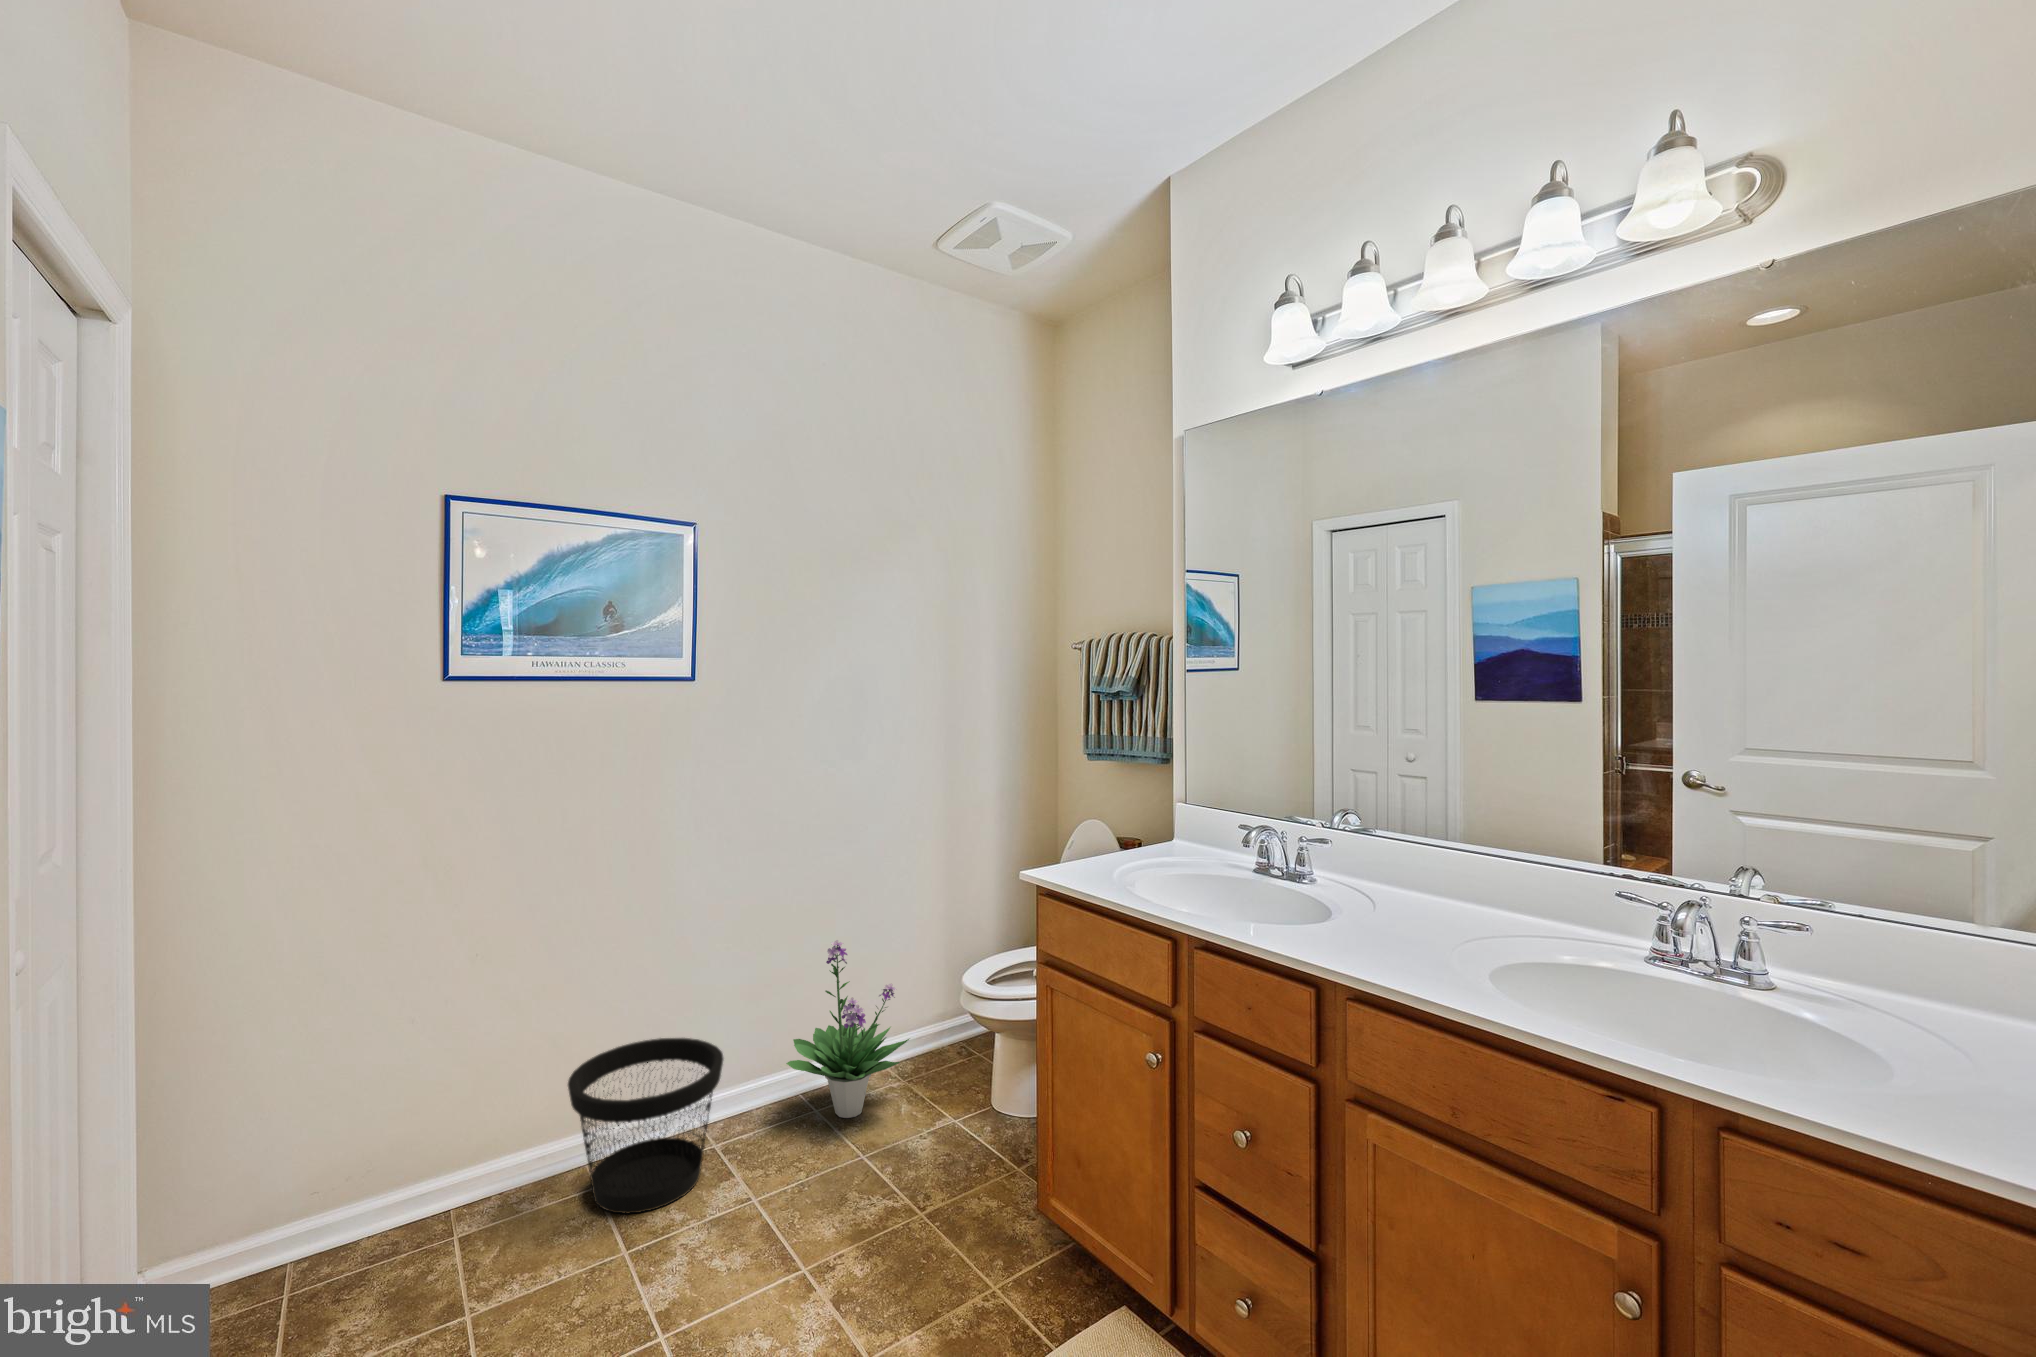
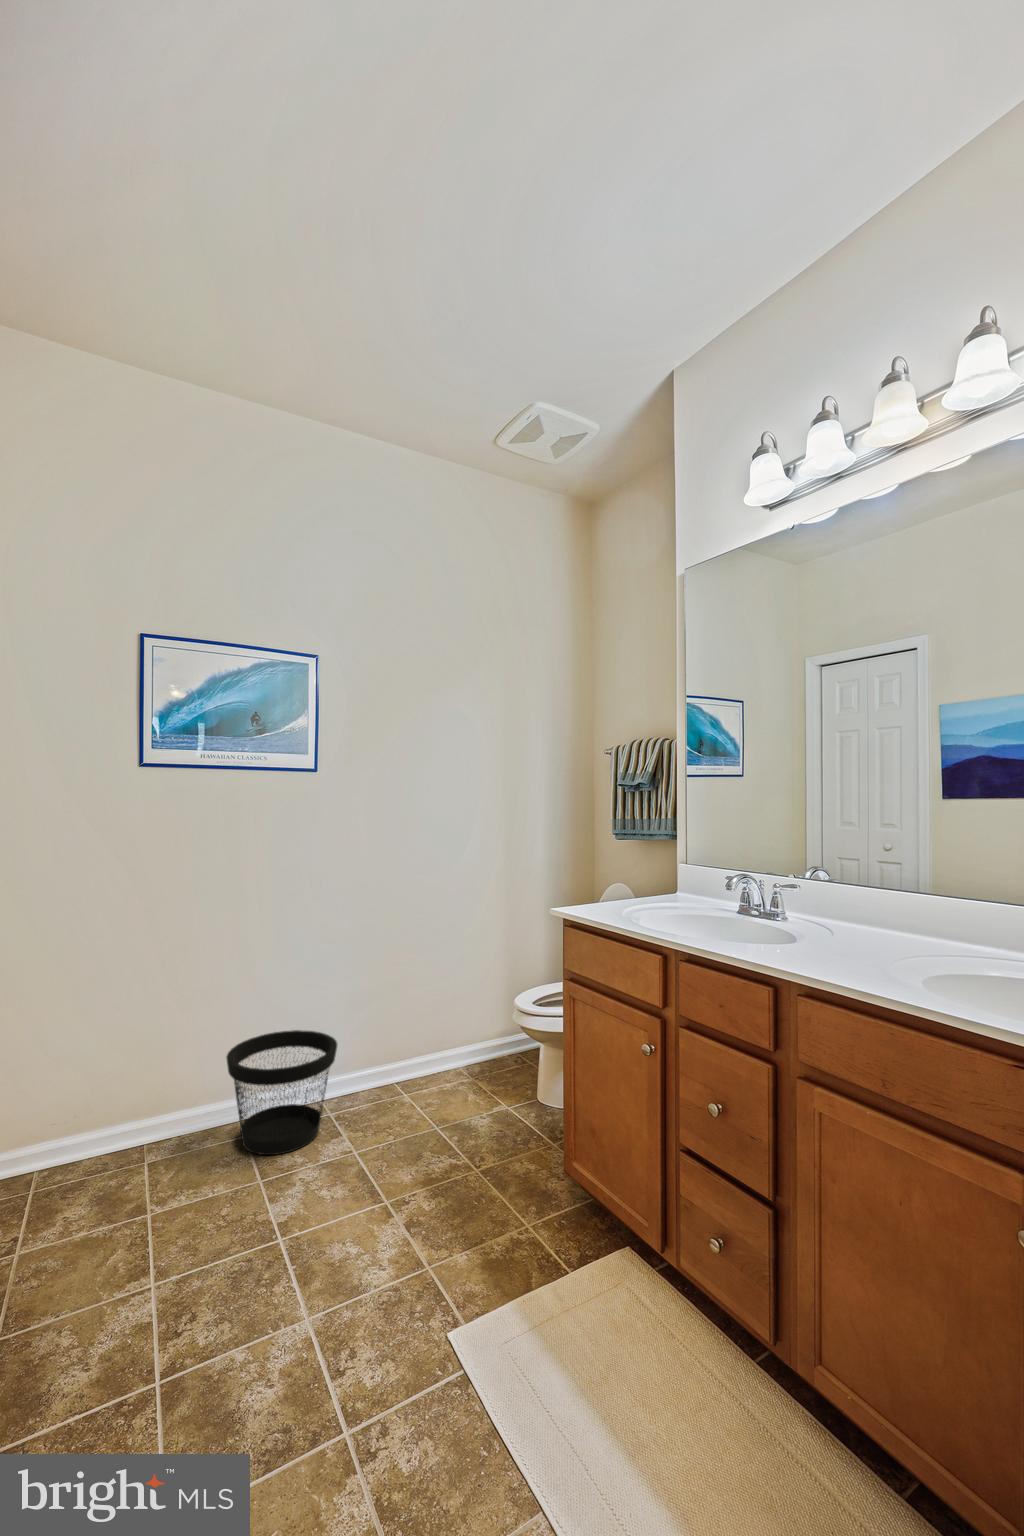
potted plant: present [786,940,909,1118] -> none [384,965,478,1100]

